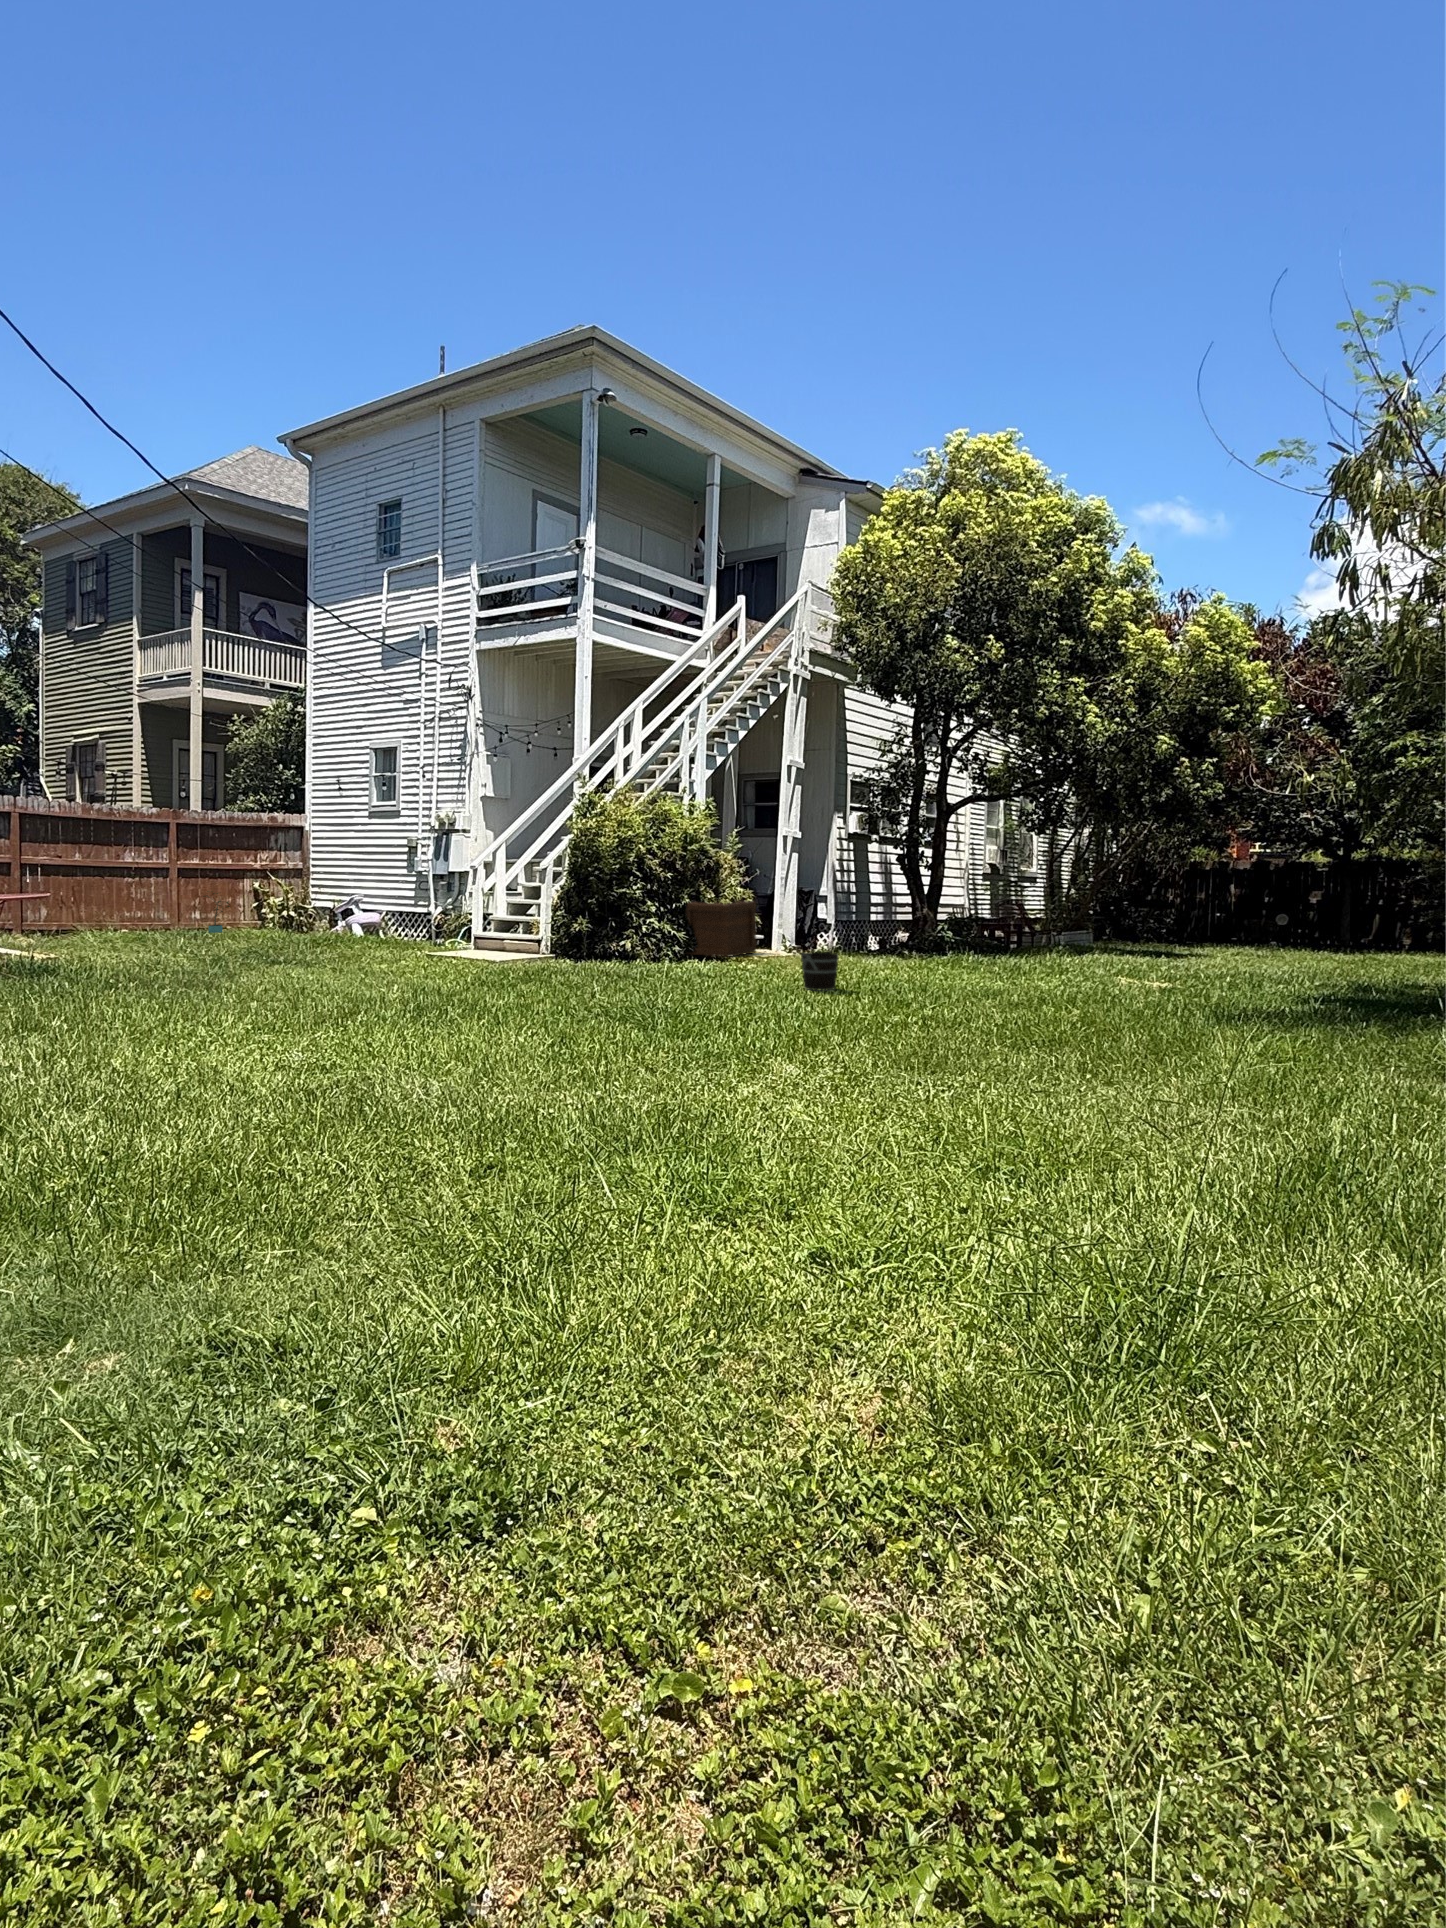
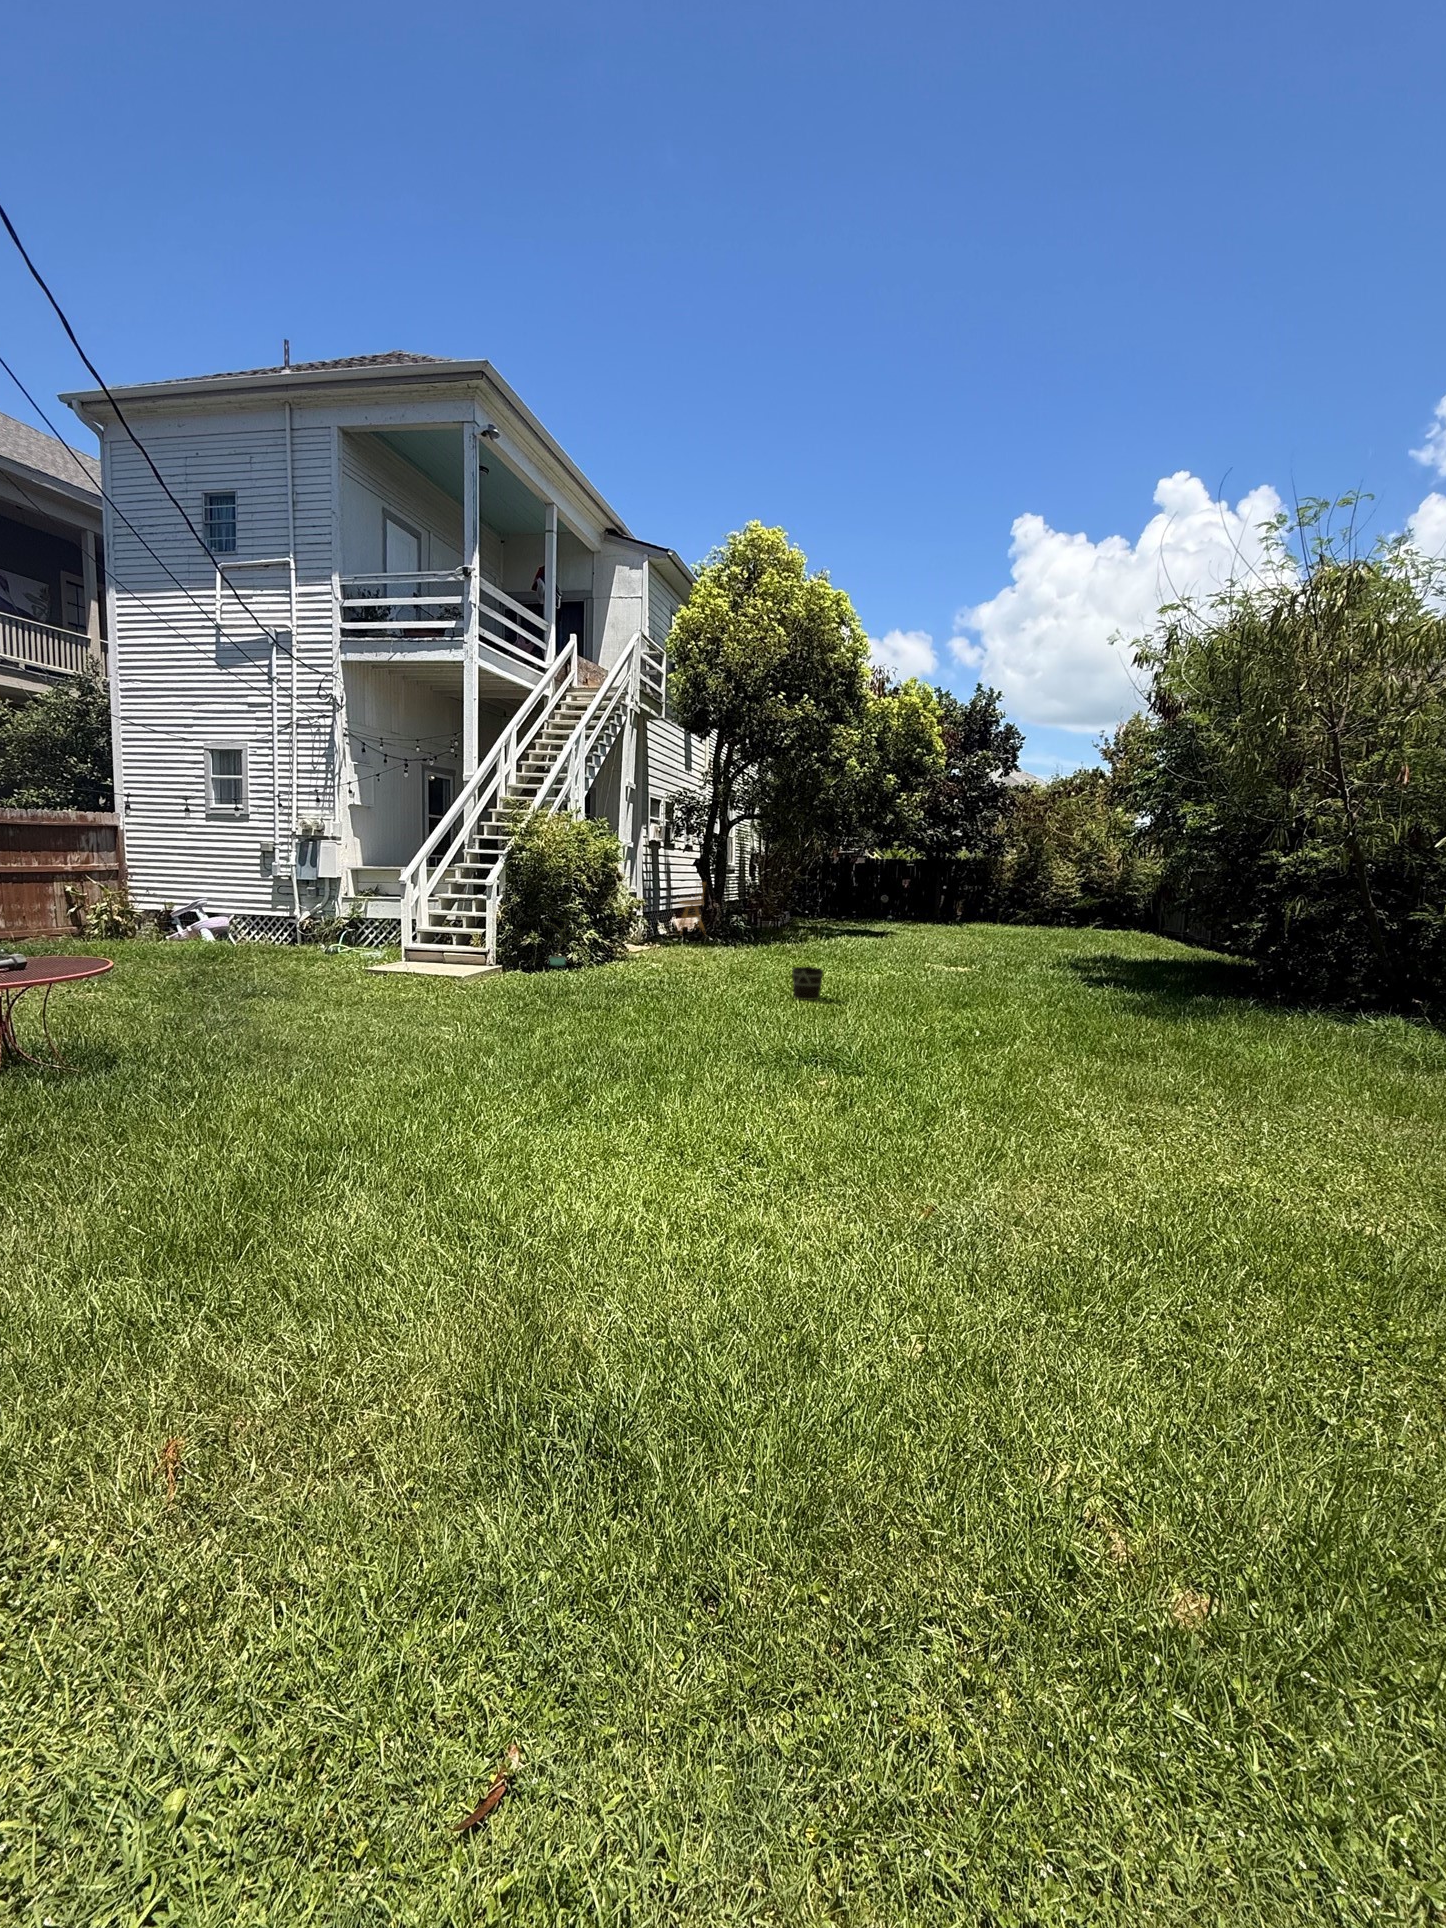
chair: none [862,876,898,941] -> present [678,882,705,934]
potted plant: present [203,893,230,933] -> present [550,916,565,966]
wooden crate: present [686,900,756,957] -> none [604,911,661,962]

